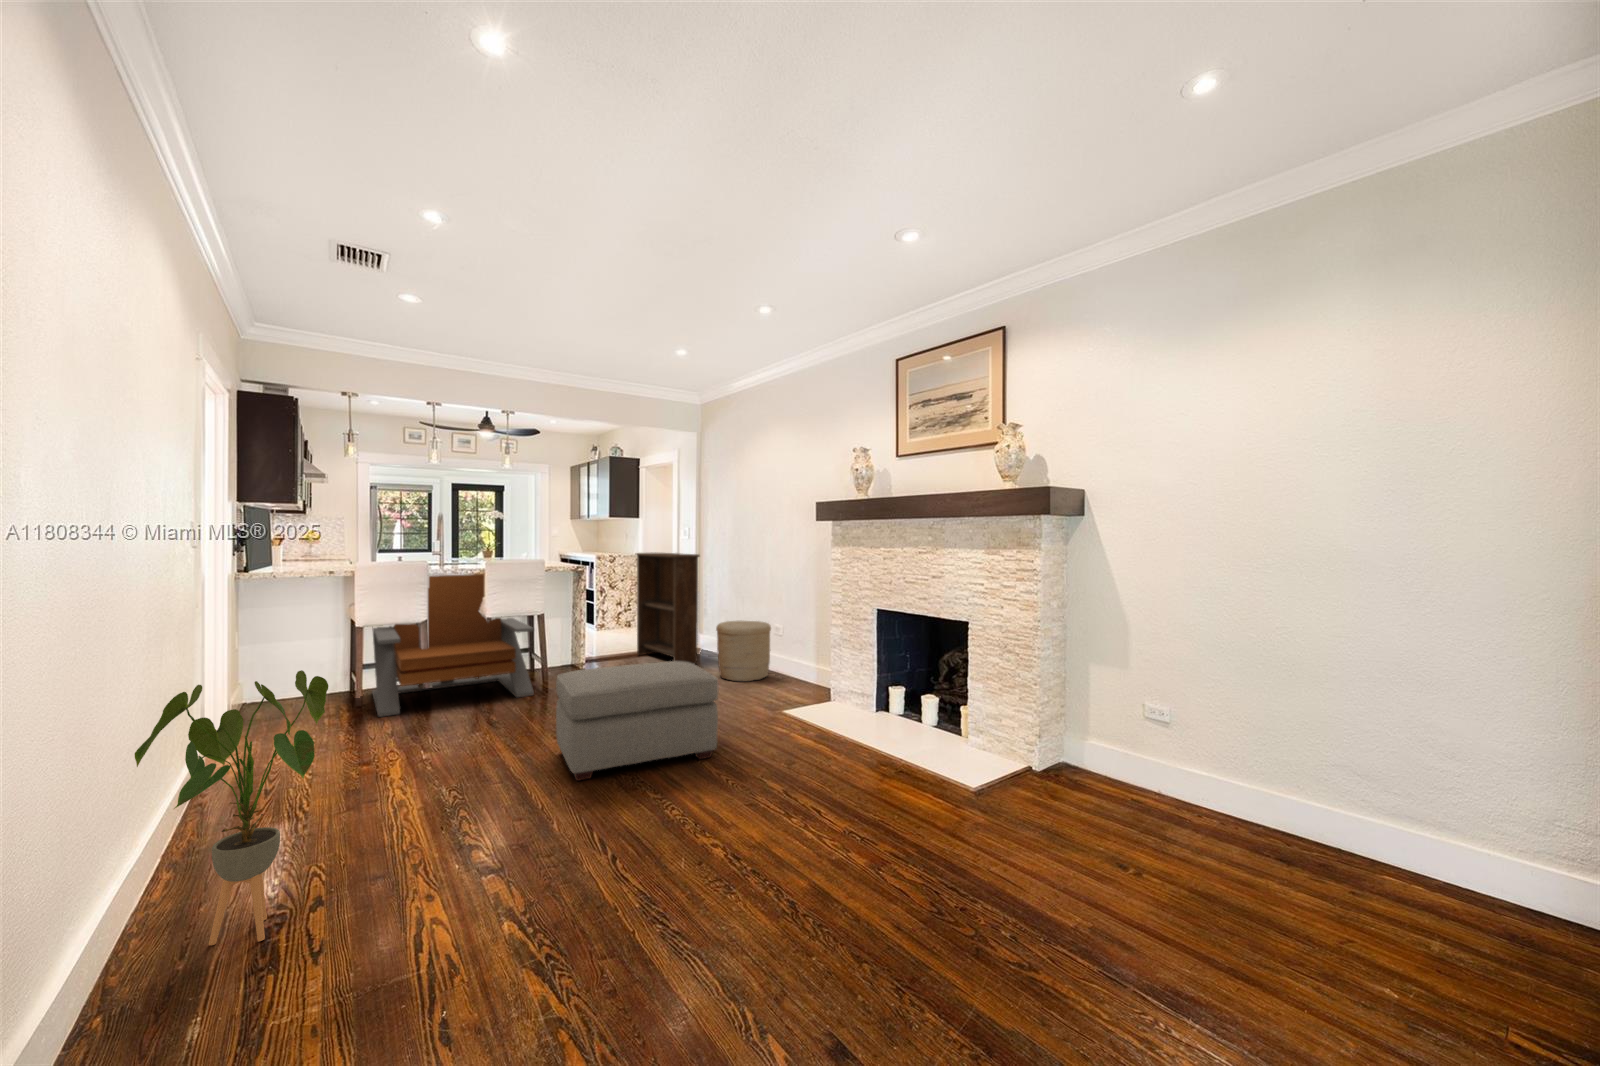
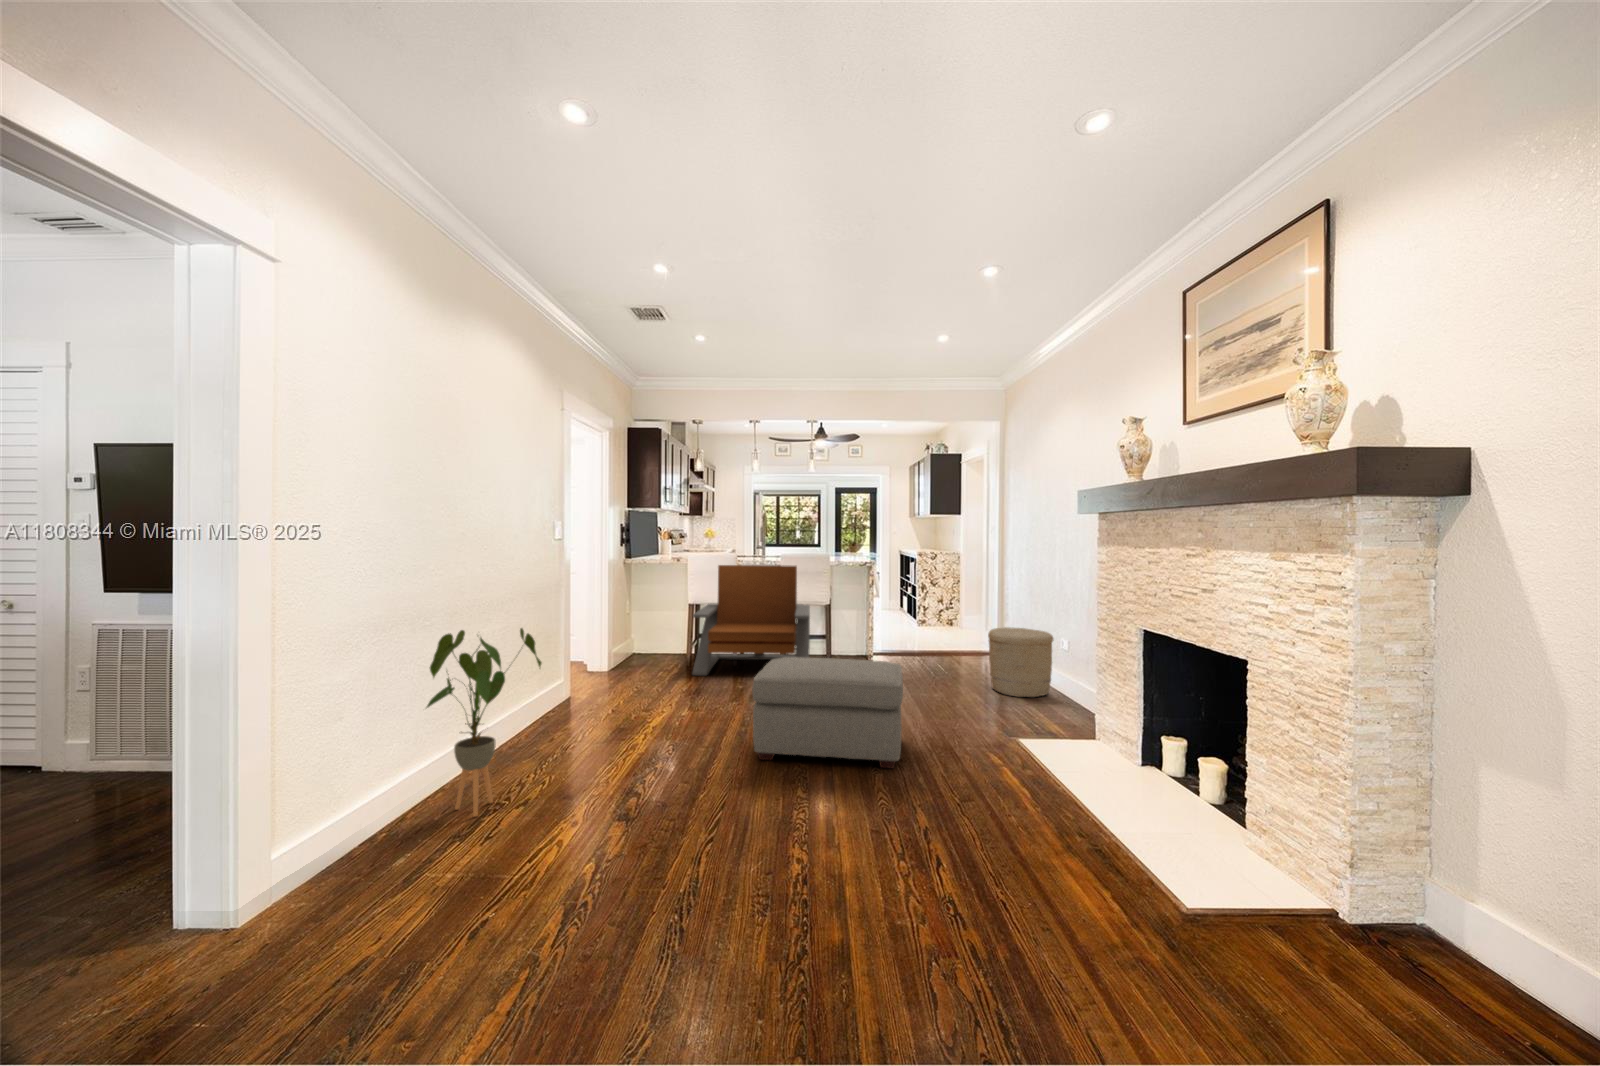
bookshelf: present [636,553,700,664] -> none [932,551,986,670]

